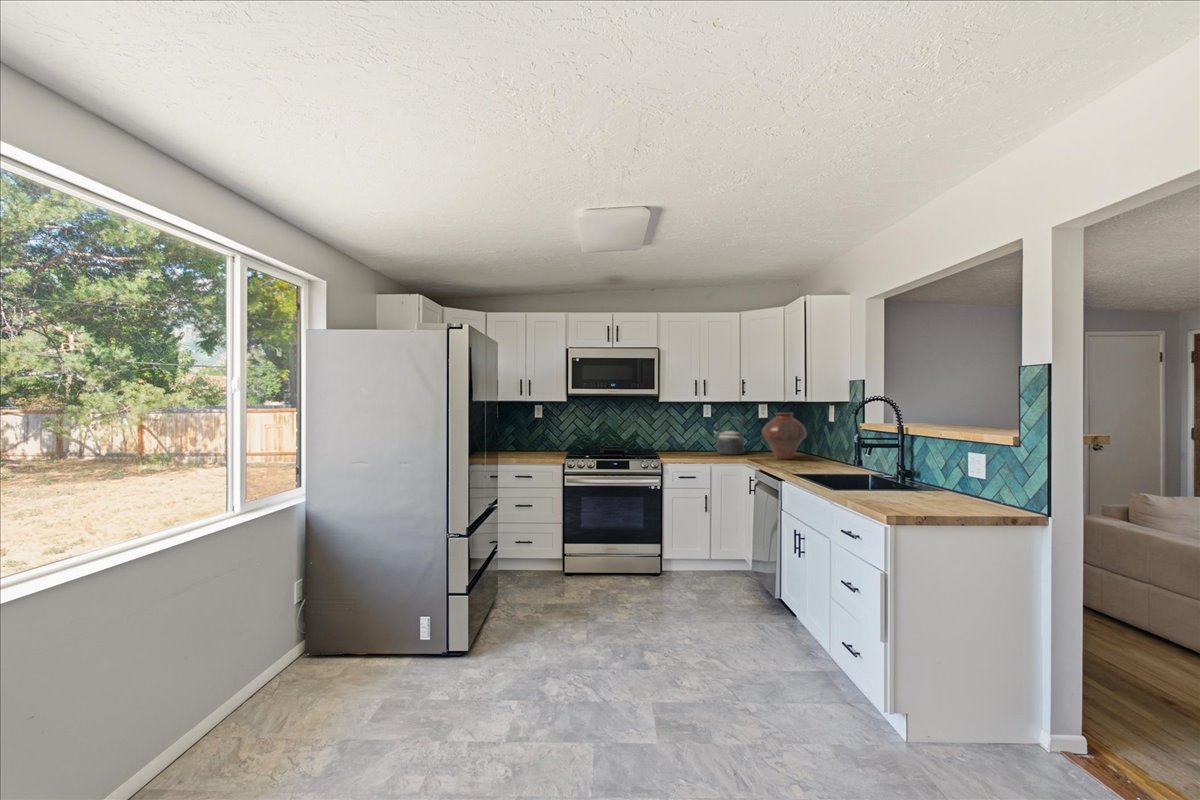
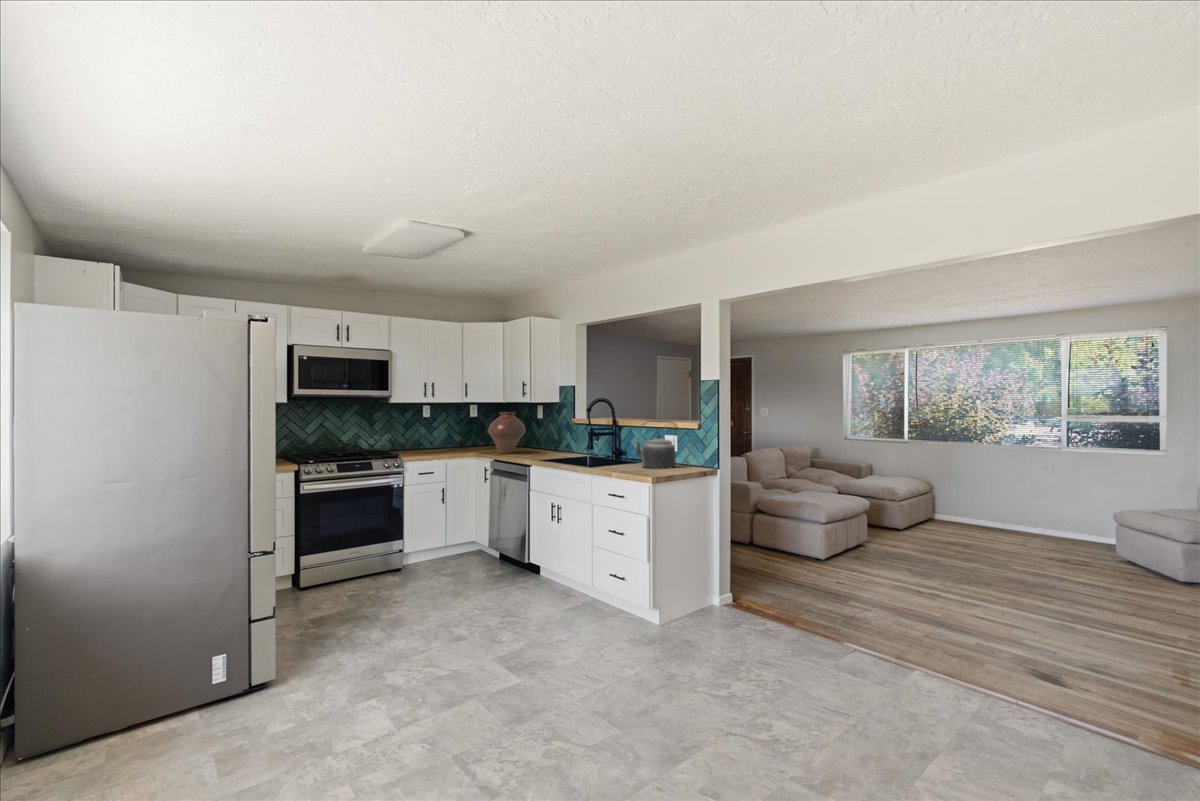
kettle: present [714,417,744,455] -> present [634,421,676,469]

